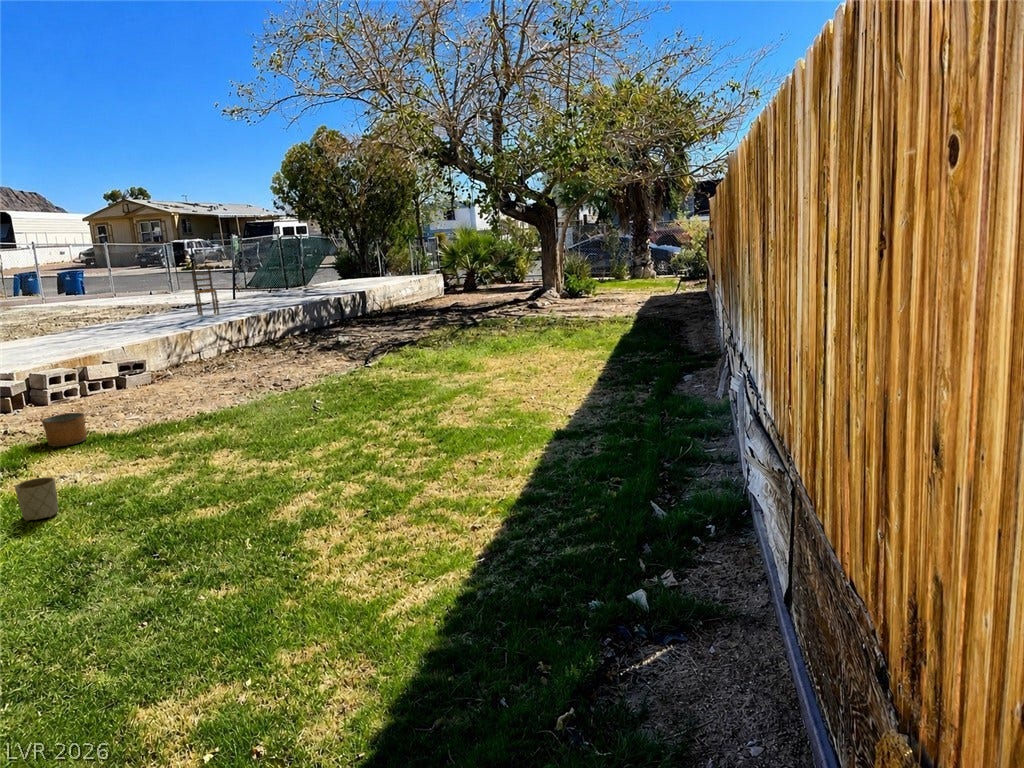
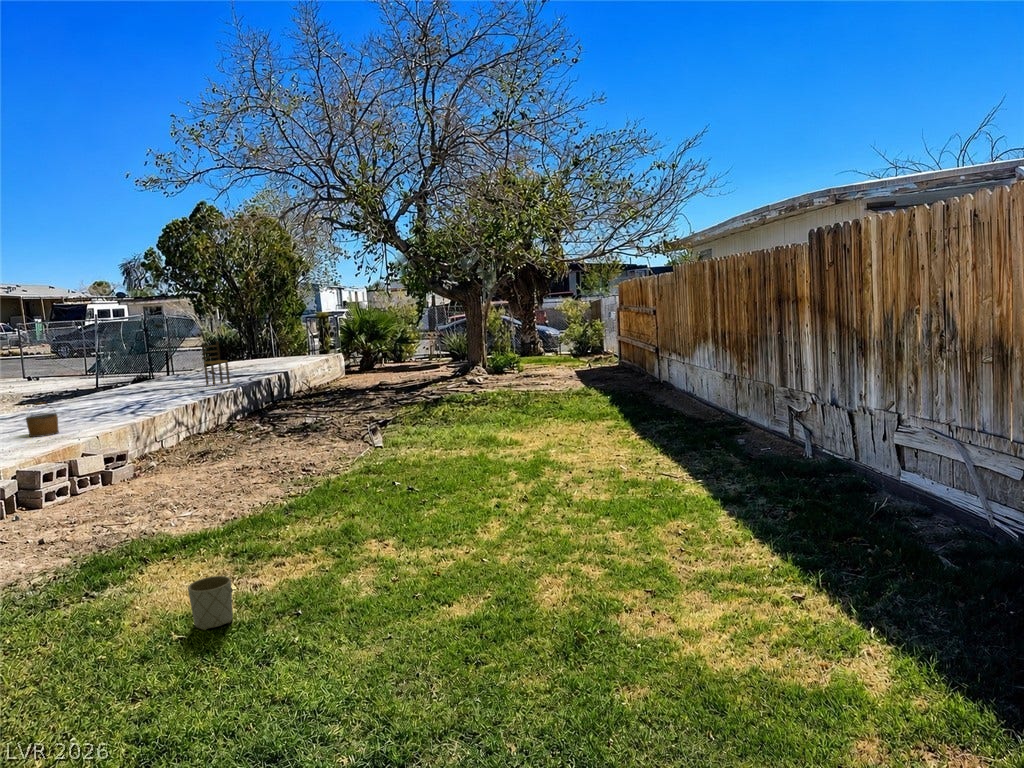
chair: present [191,268,219,316] -> present [202,341,230,385]
bucket: present [42,398,87,447] -> present [26,402,59,437]

